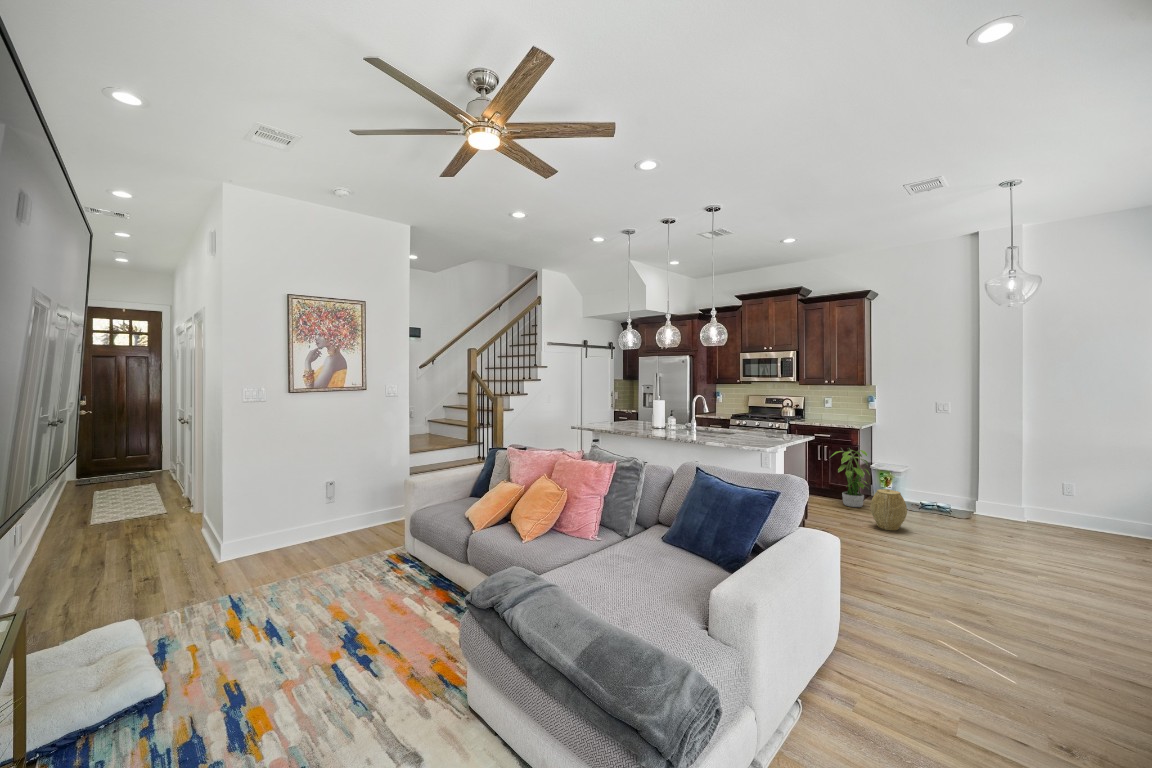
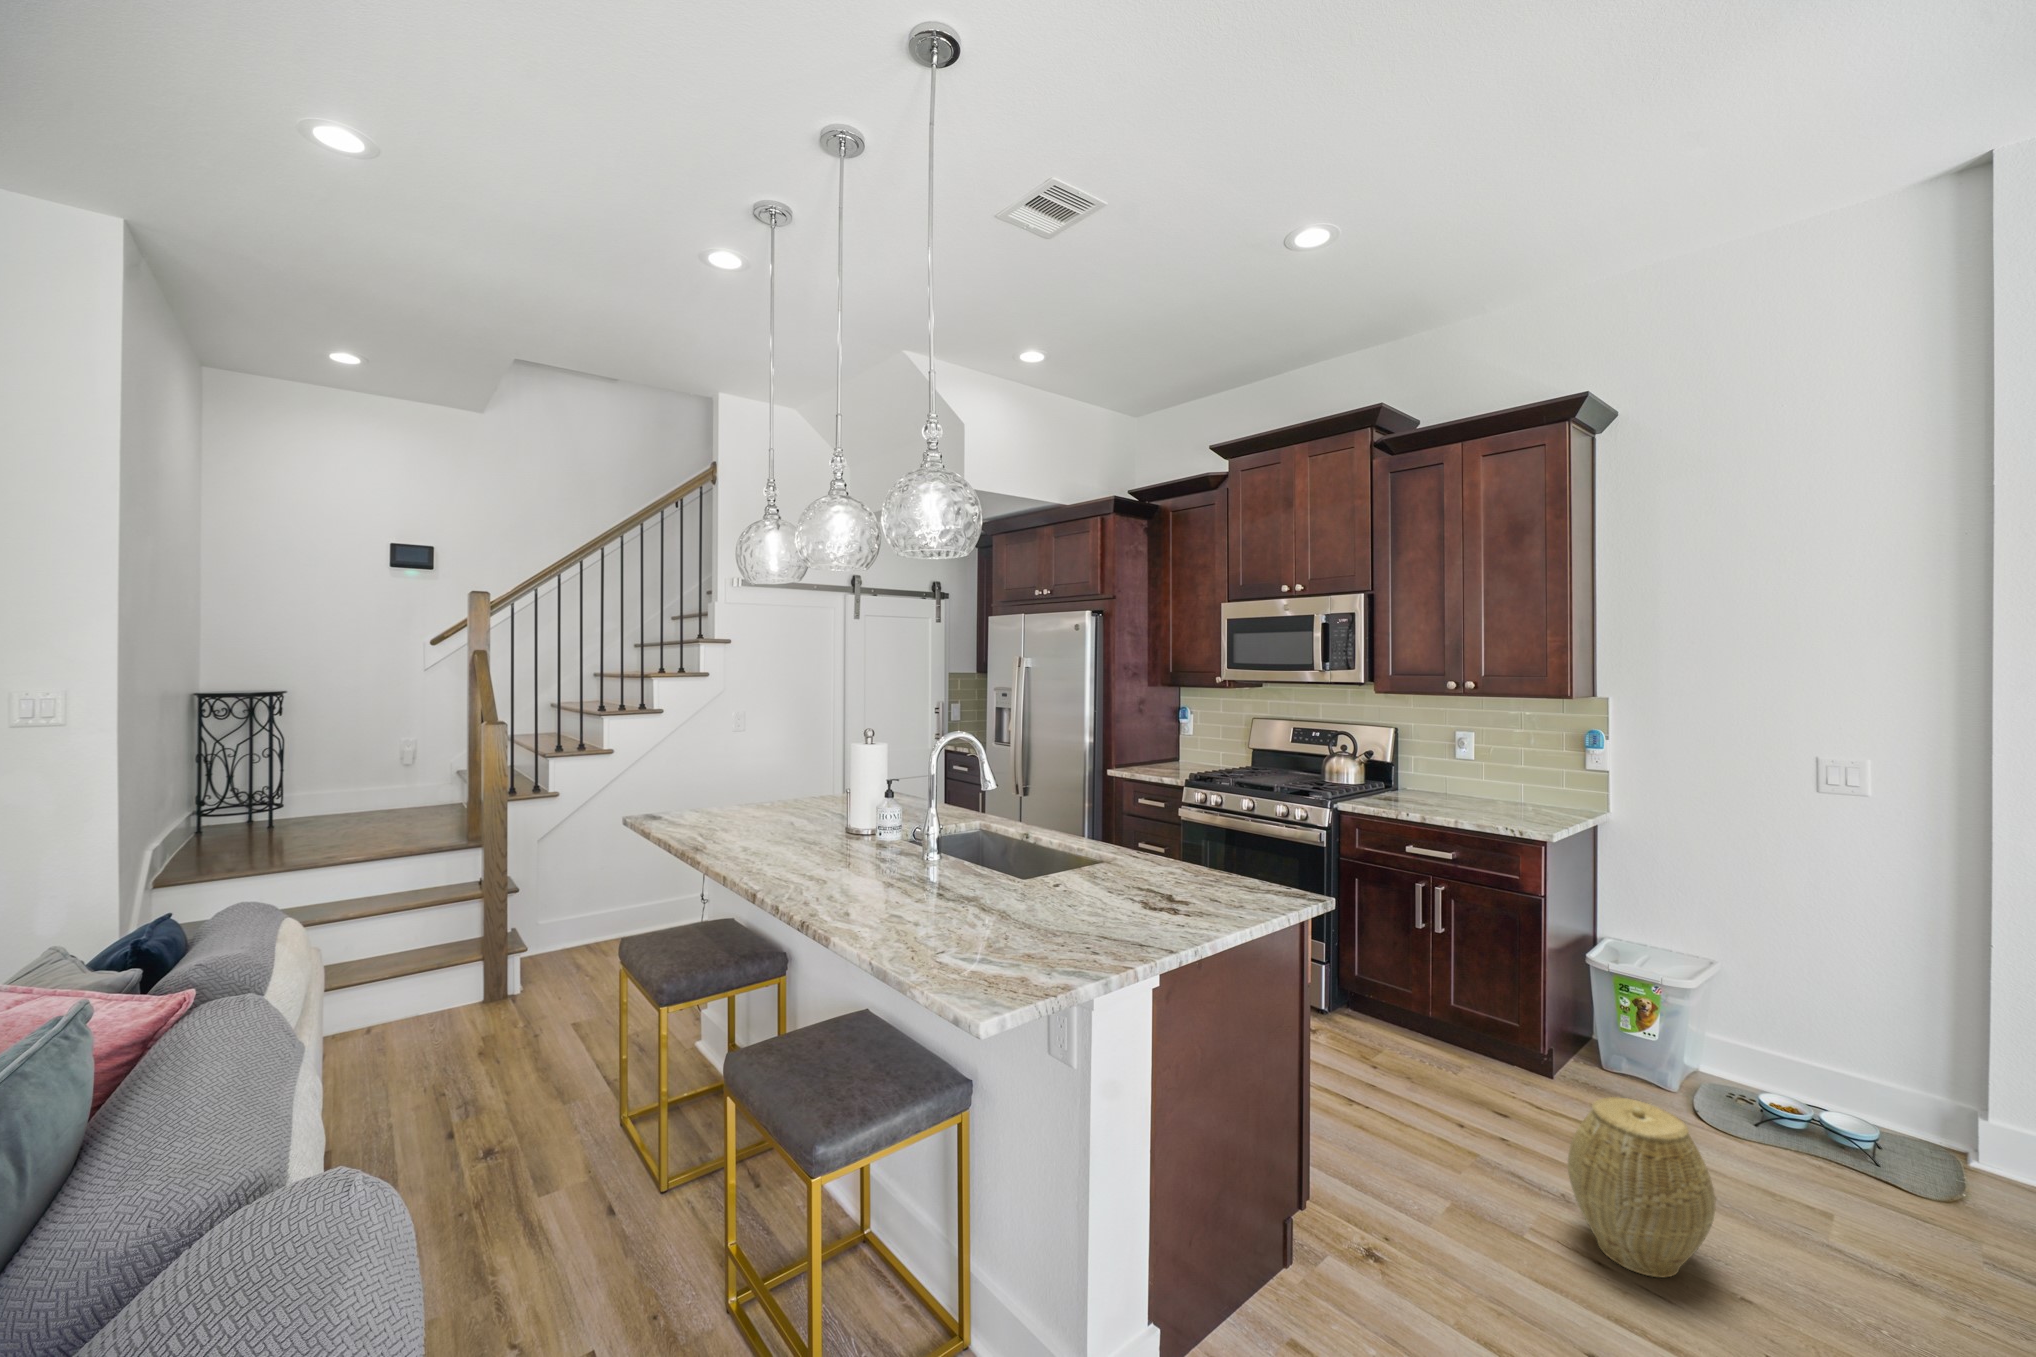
potted plant: present [831,450,870,507] -> none [1445,901,1579,1107]

